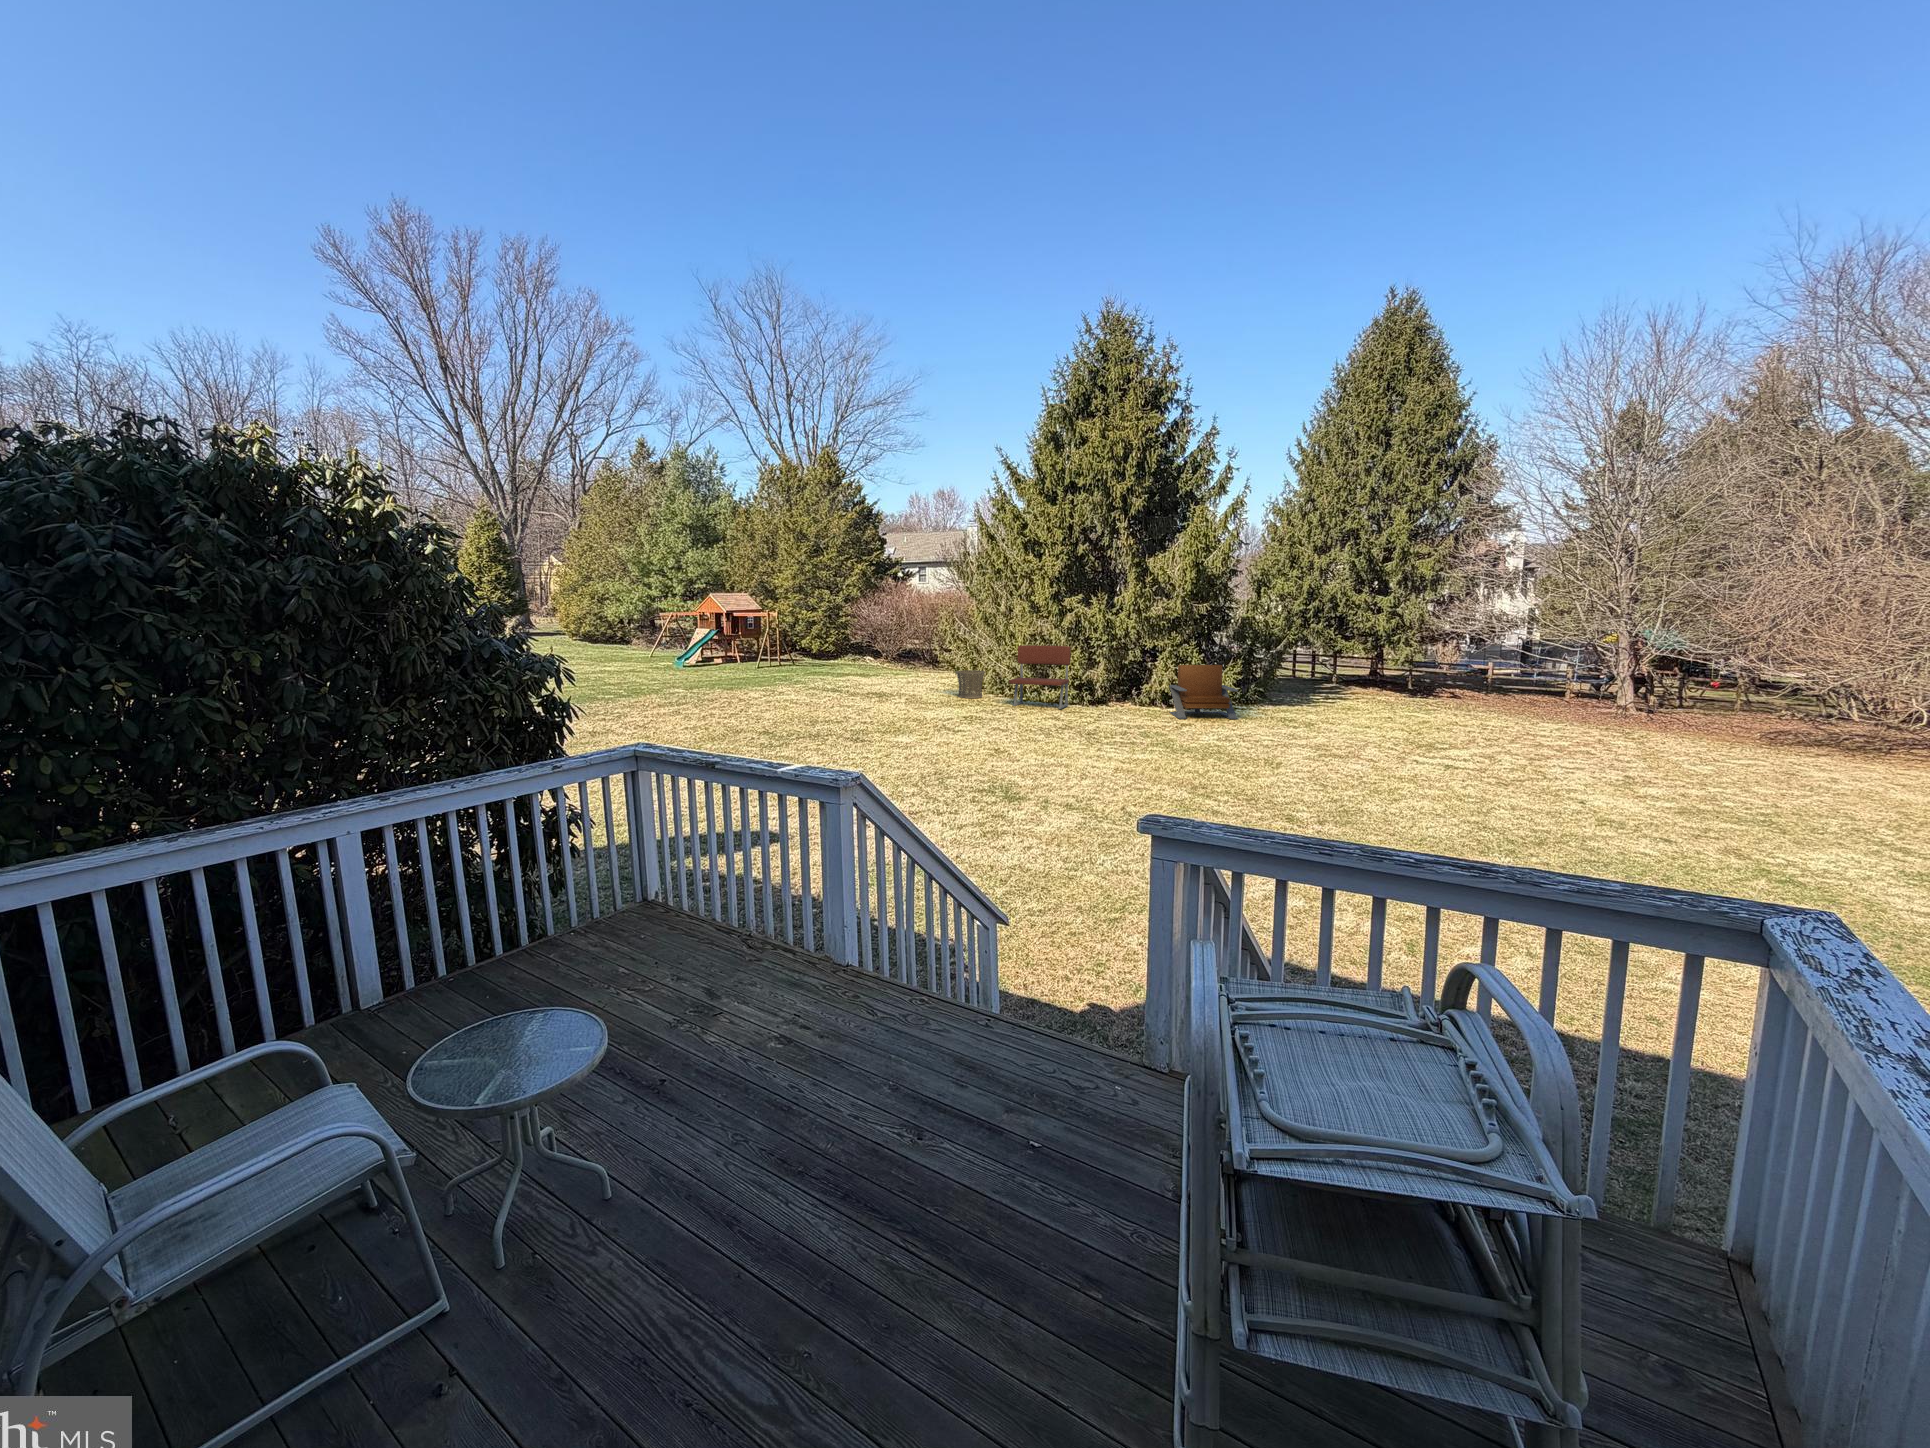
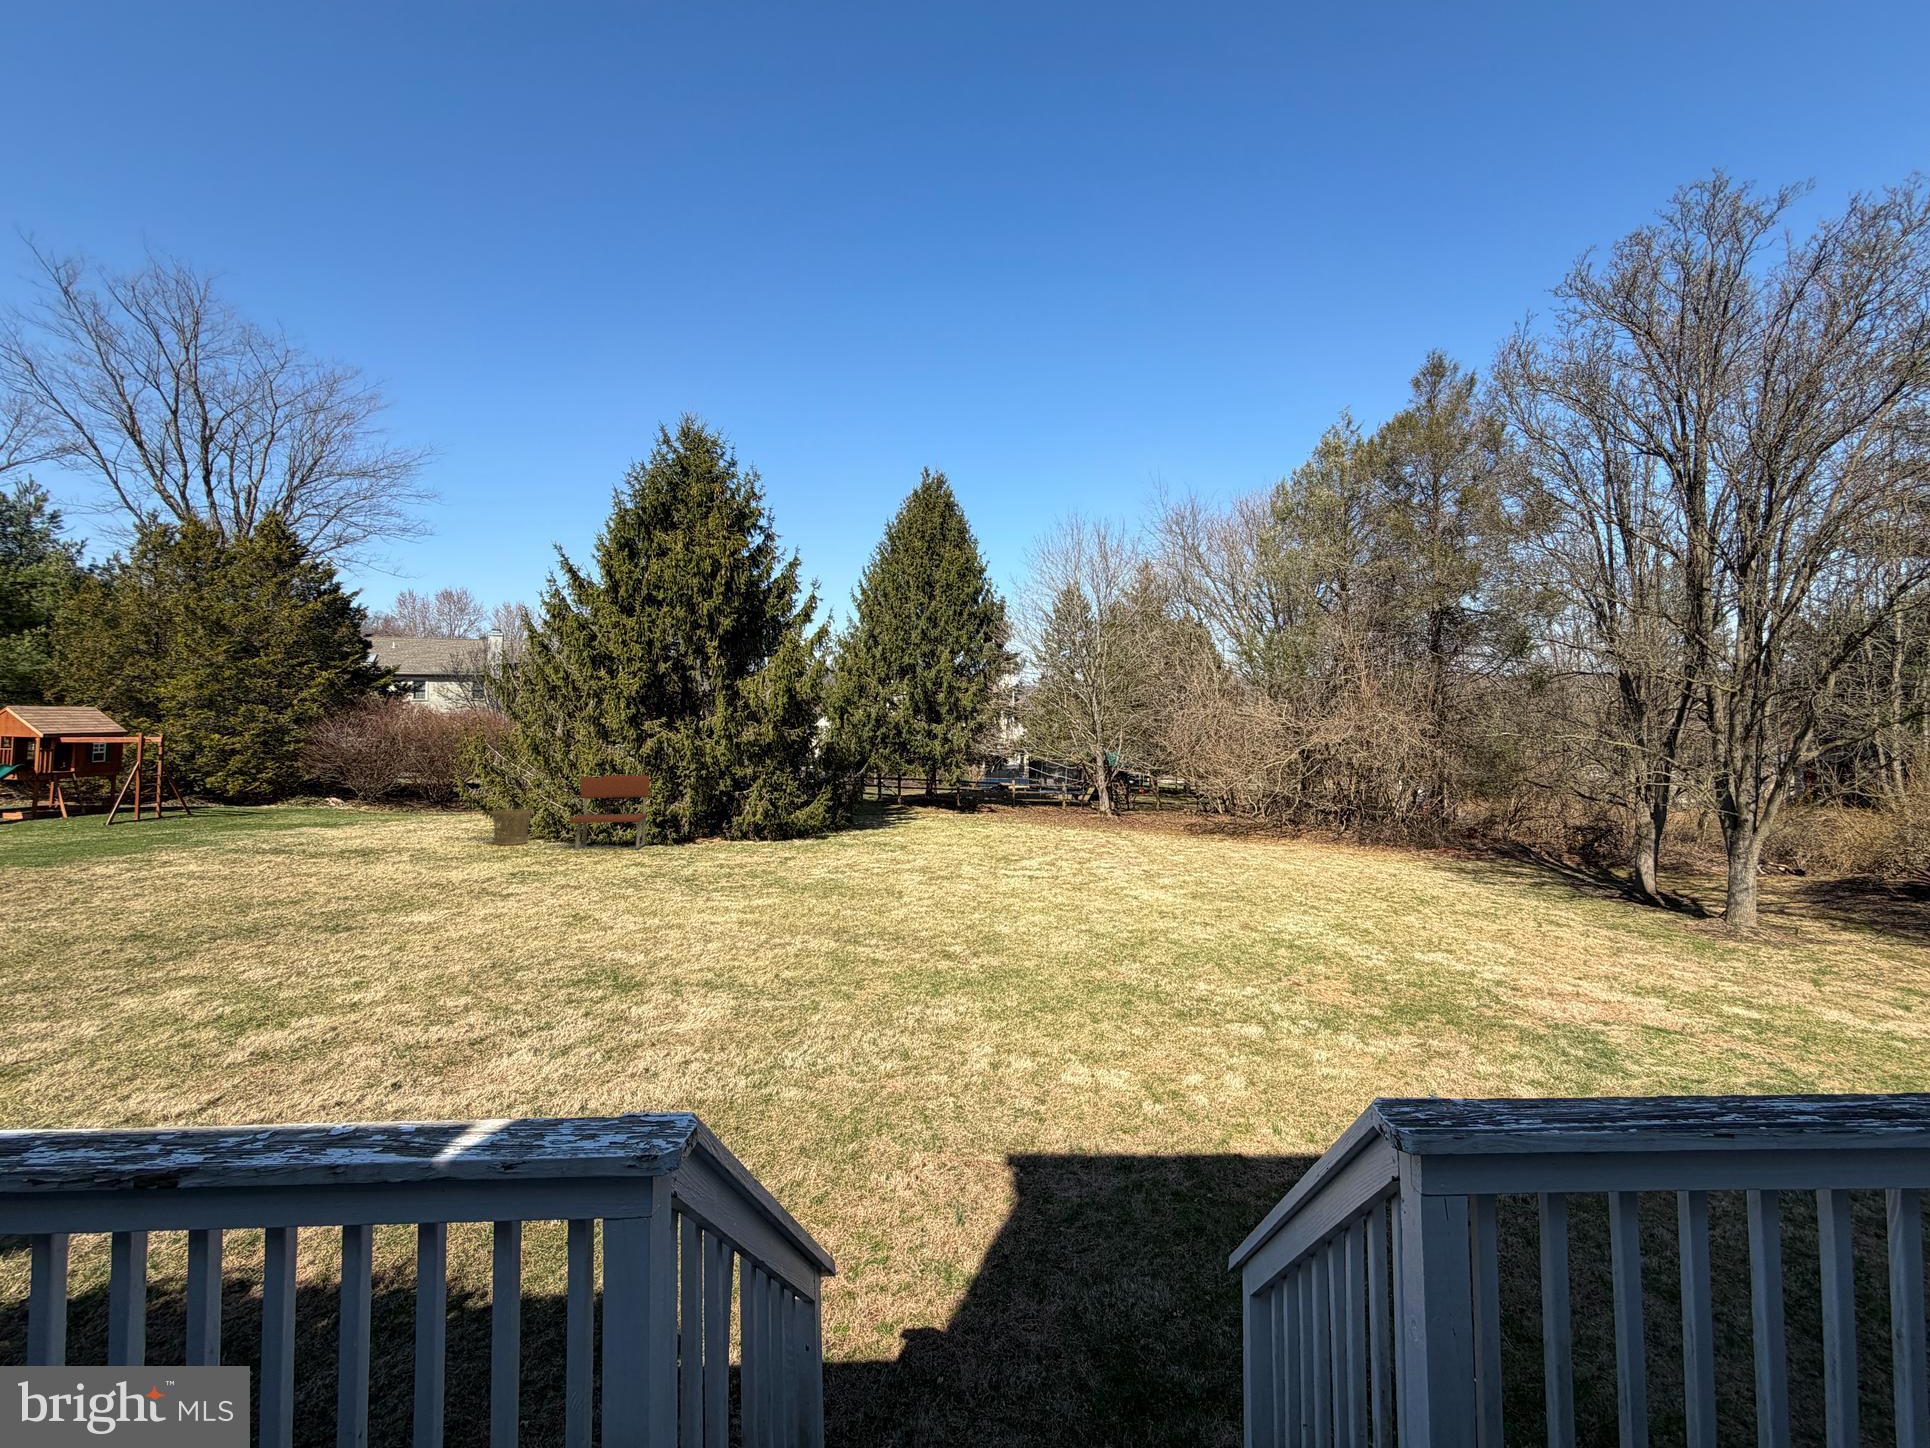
lounge chair: present [1169,665,1238,719] -> none [761,790,832,849]

